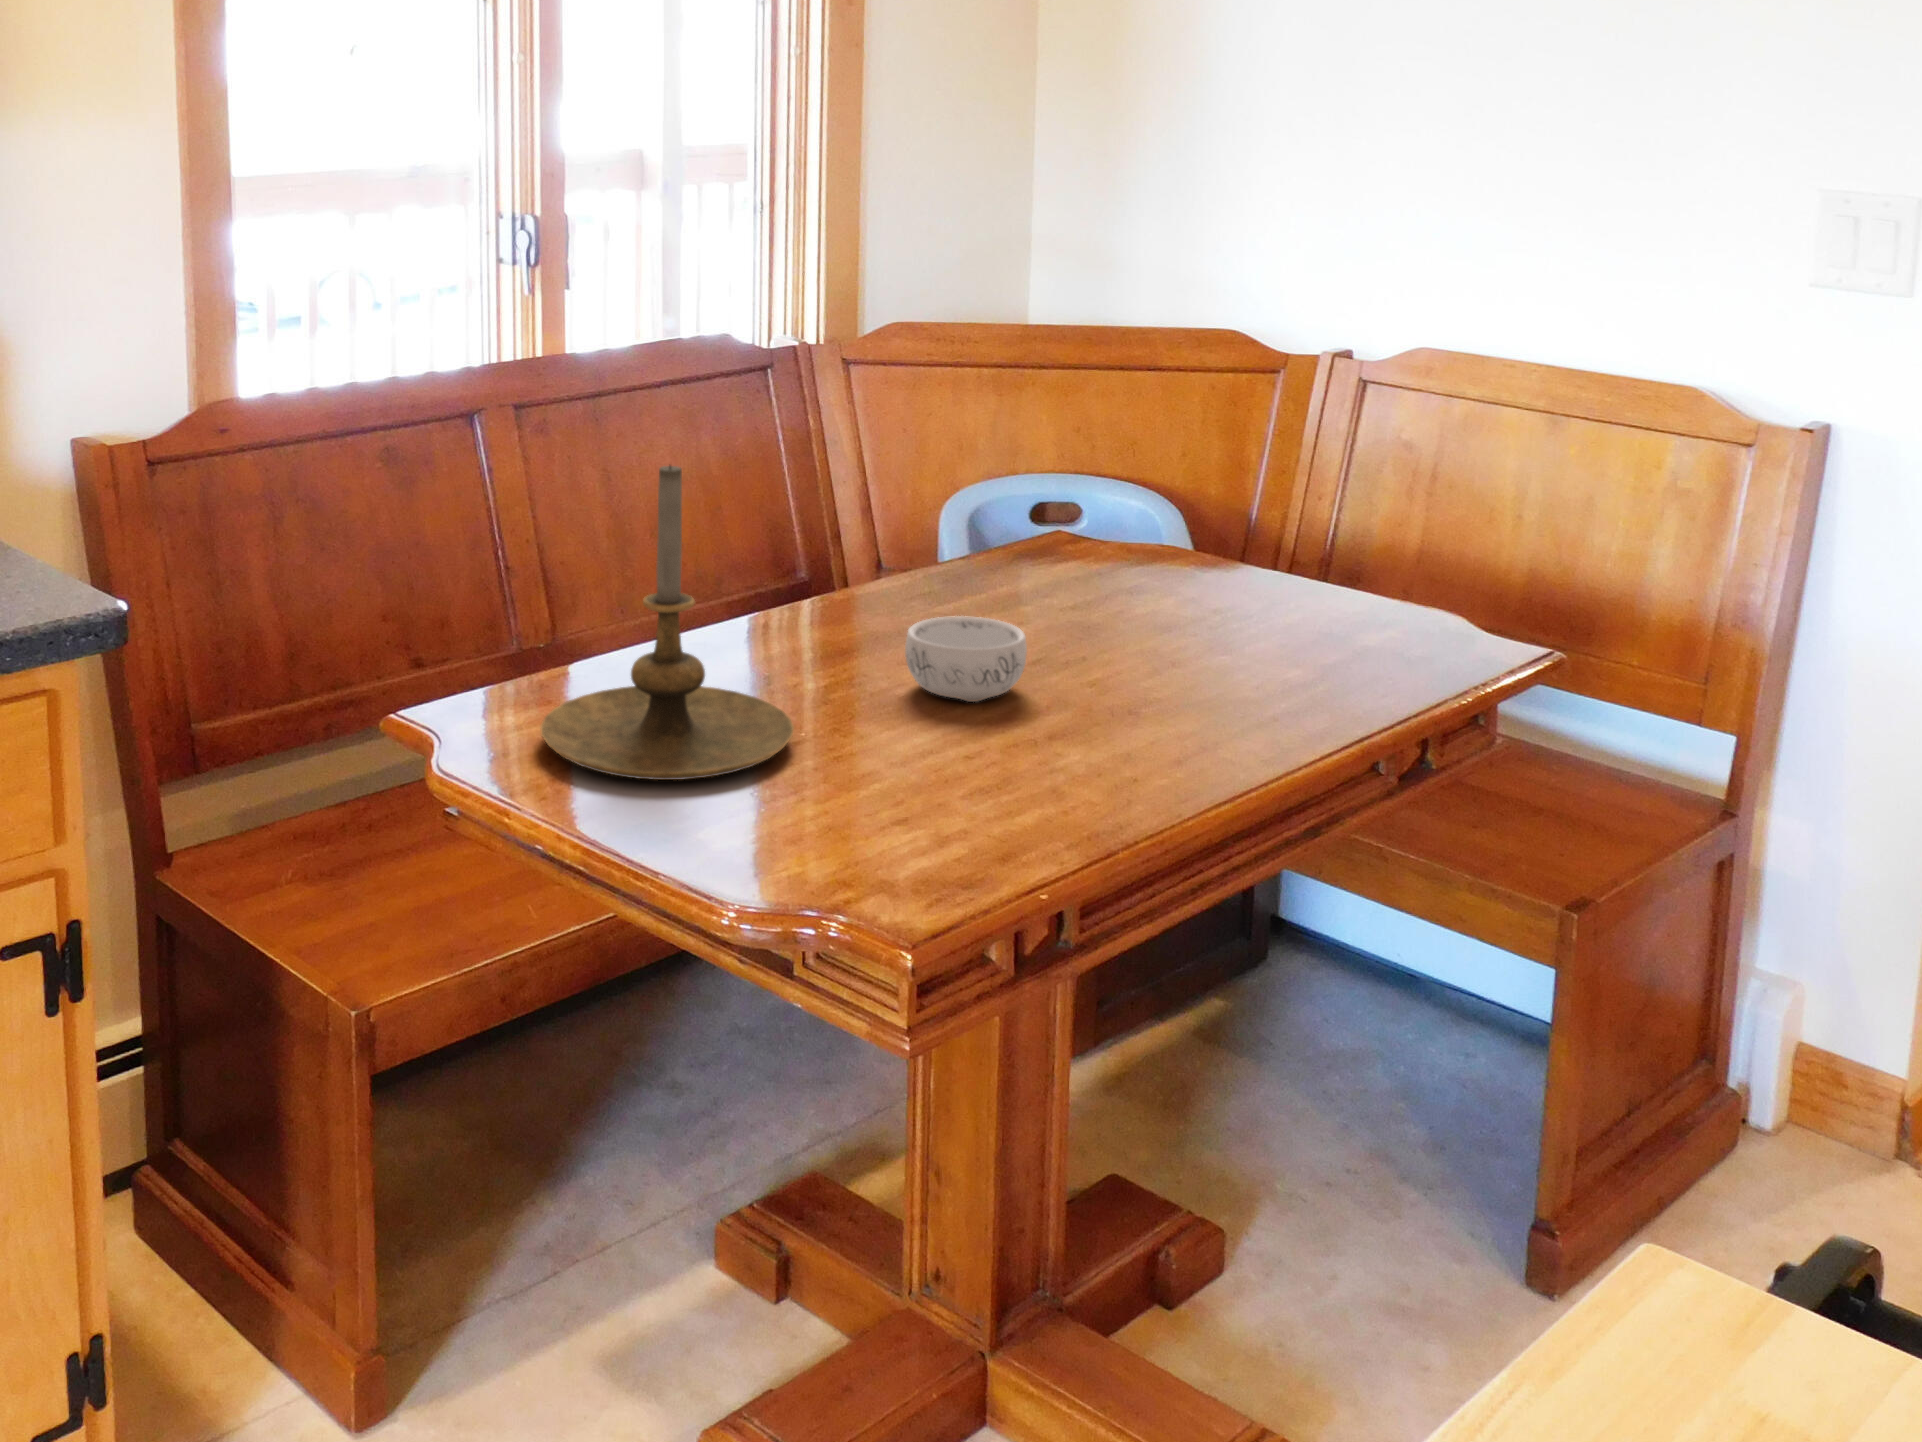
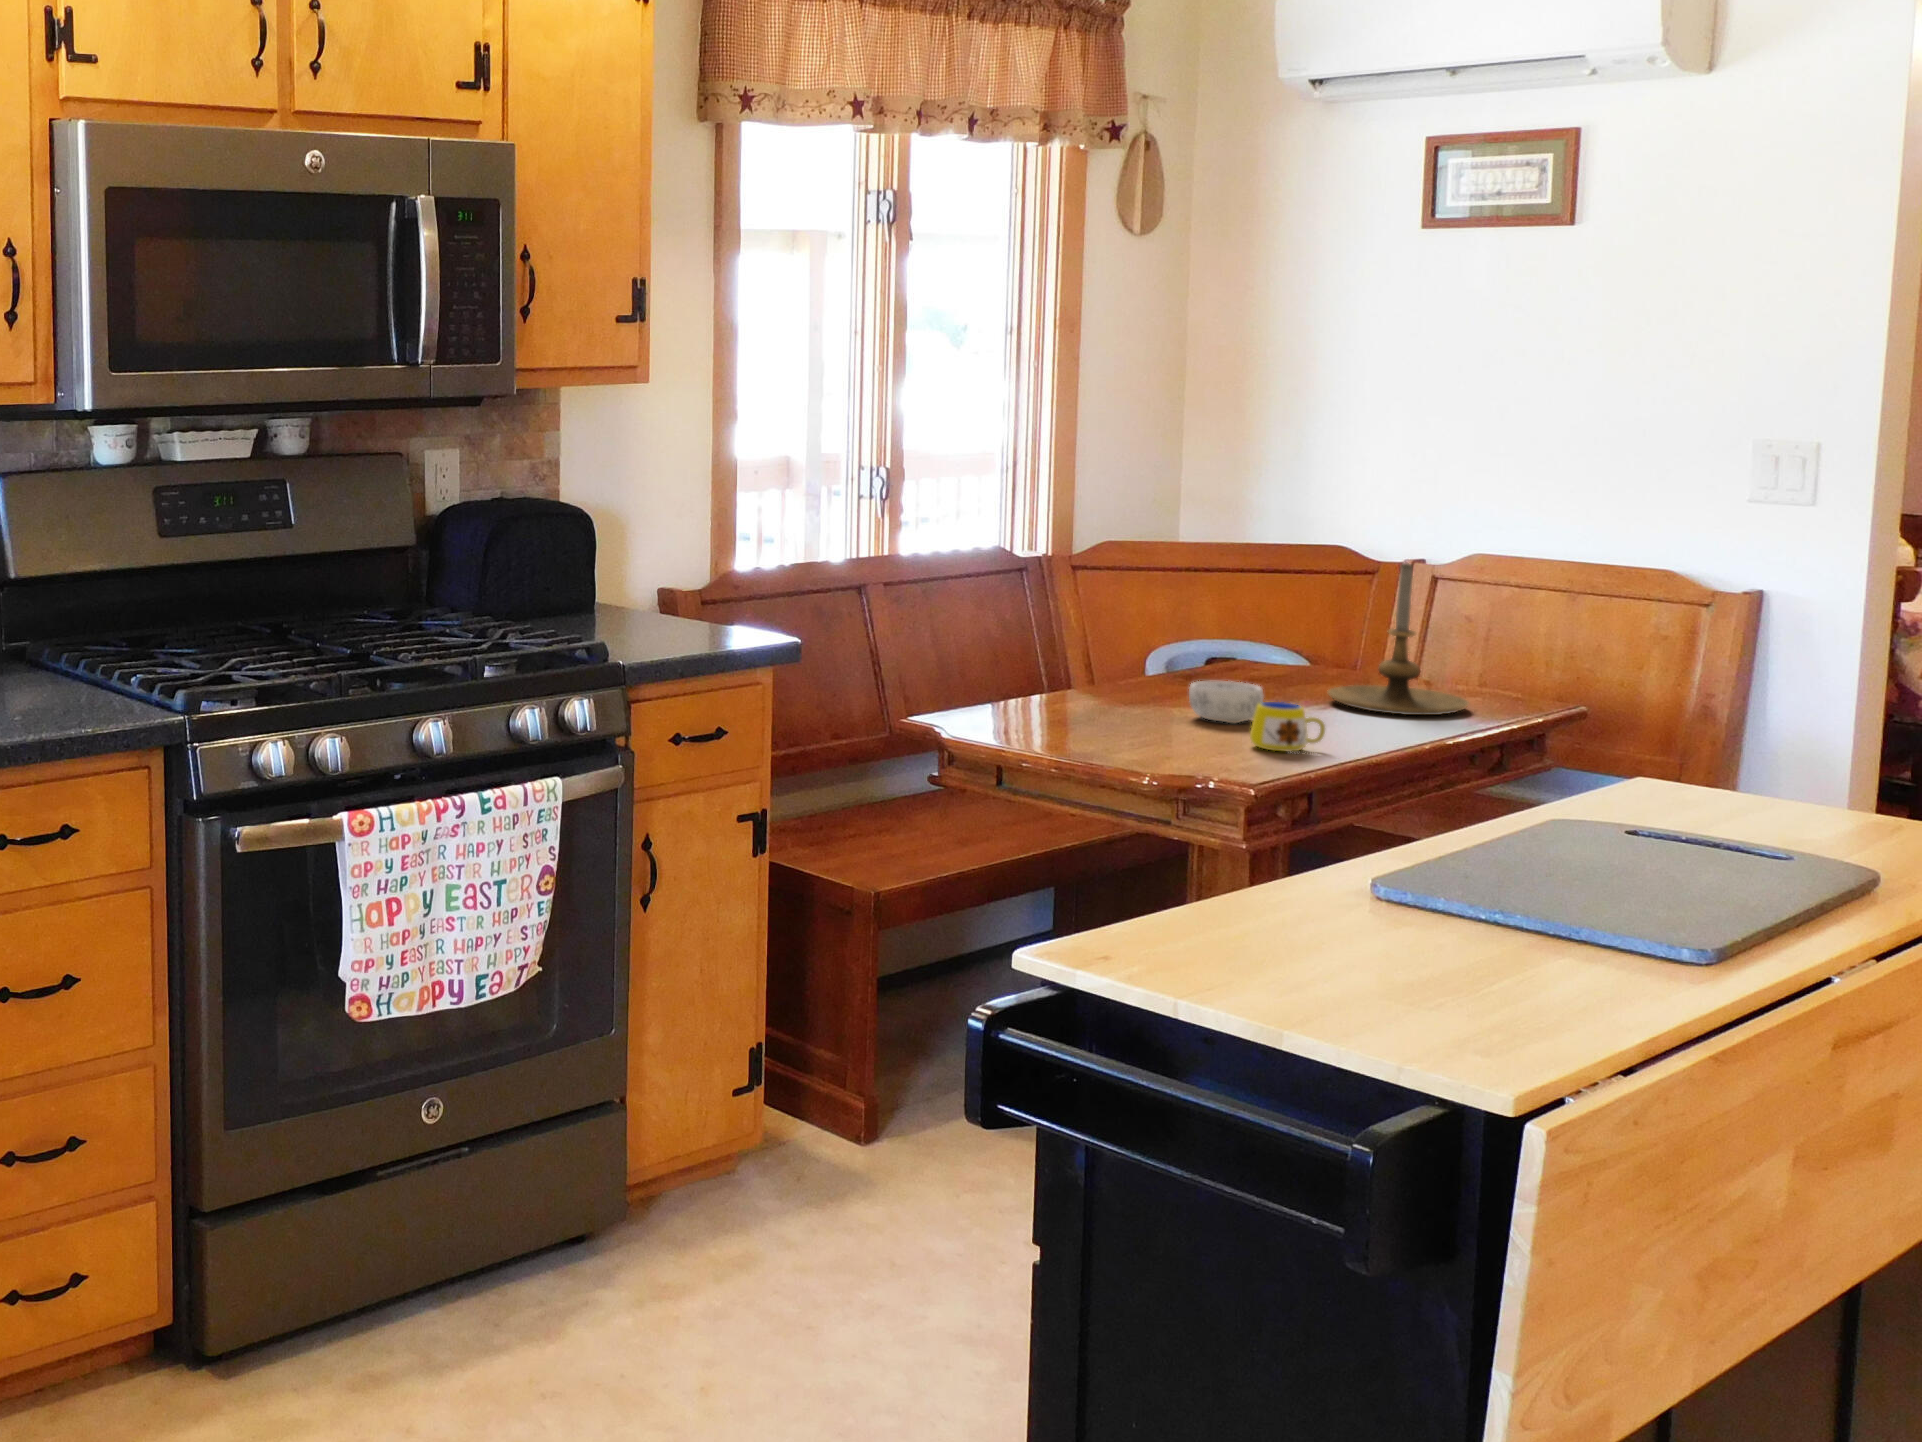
candle holder: present [540,465,794,780] -> present [1328,563,1469,715]
mug: none [967,691,1097,800] -> present [1250,702,1325,754]

